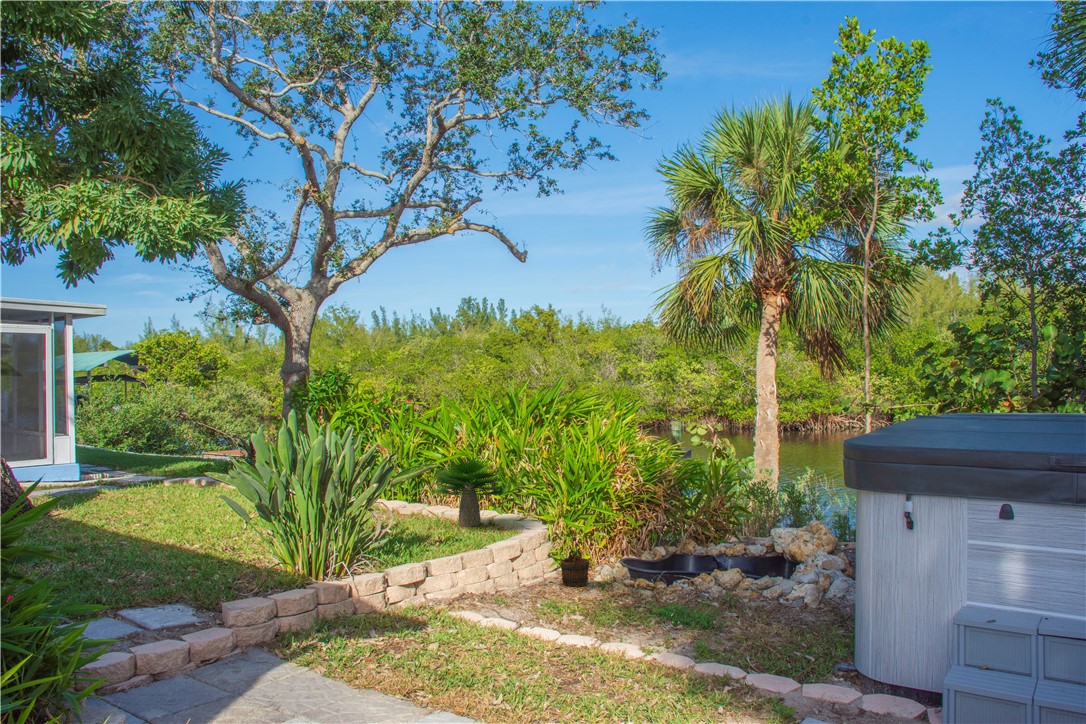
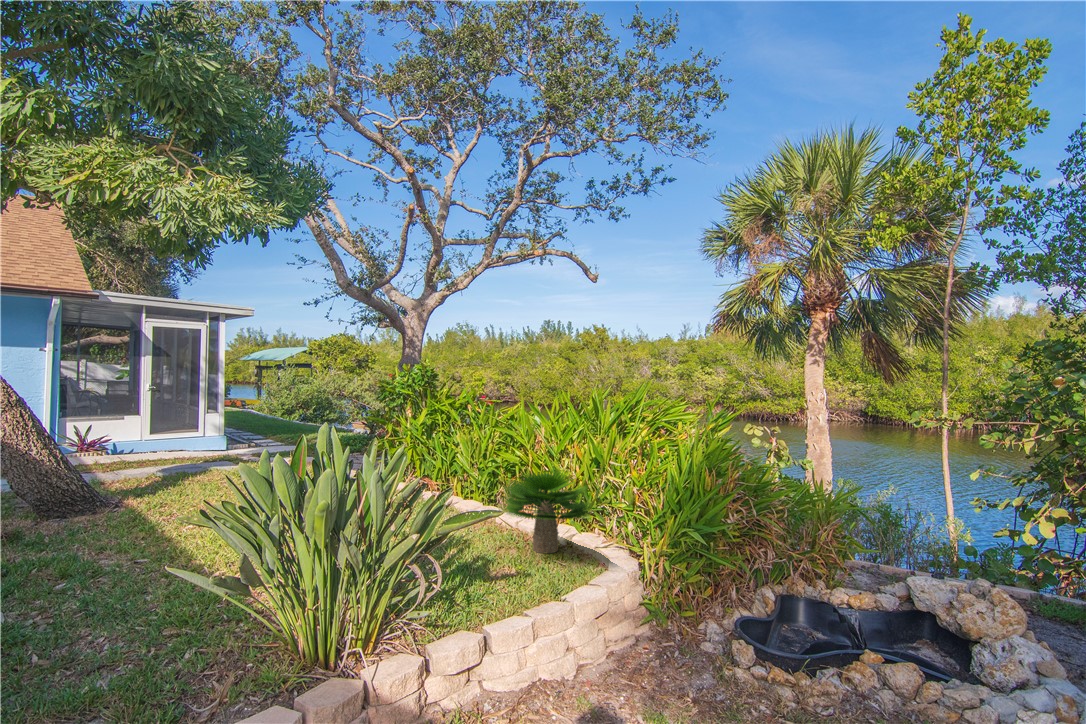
wooden bucket: present [561,537,589,587] -> none [663,586,701,657]

